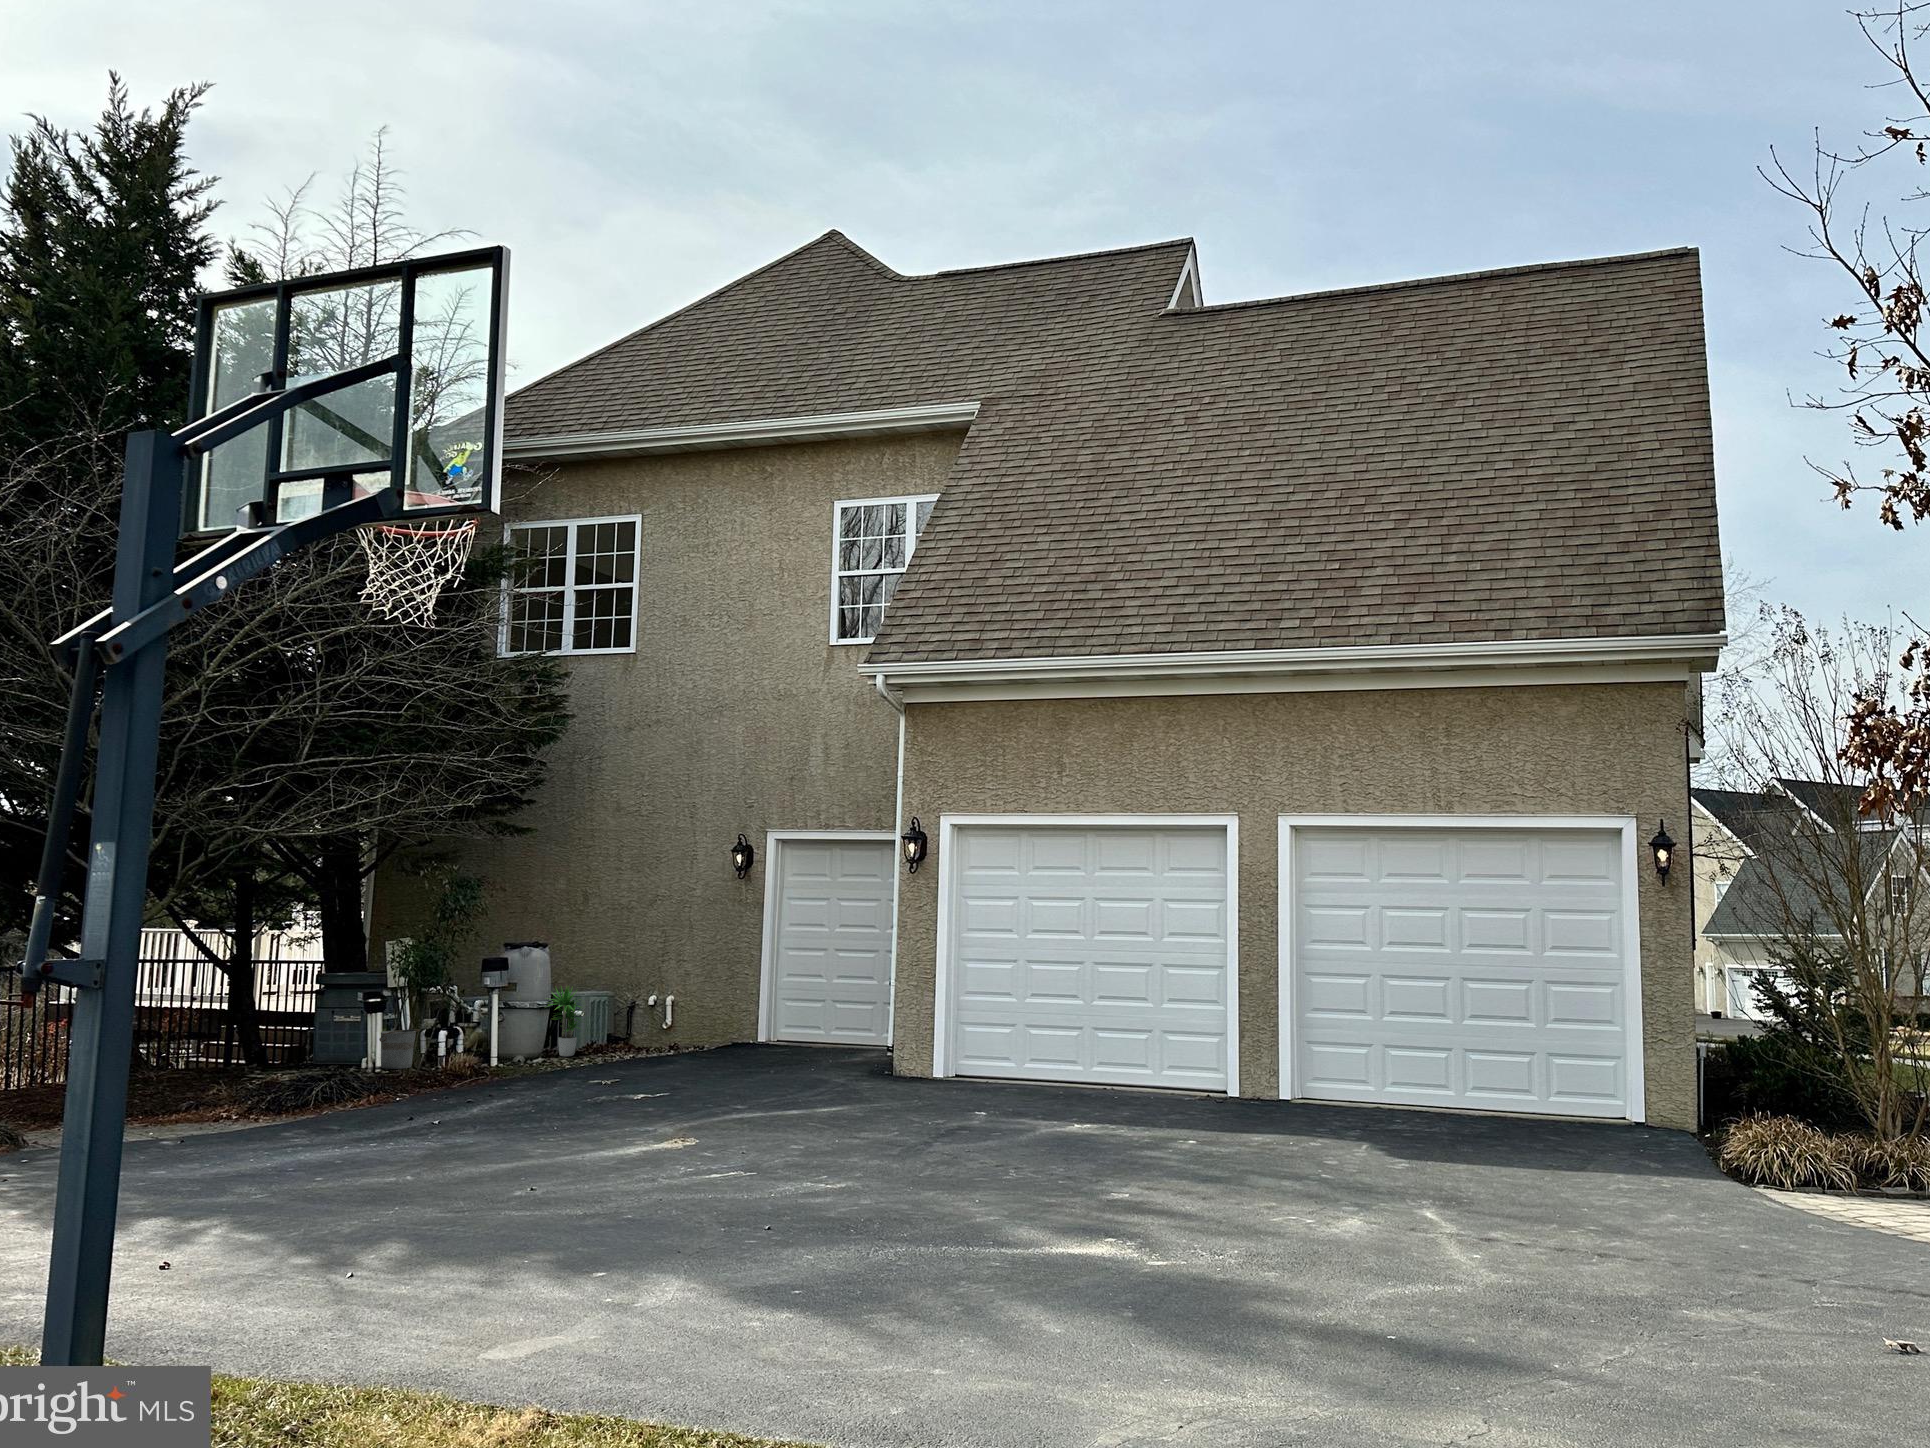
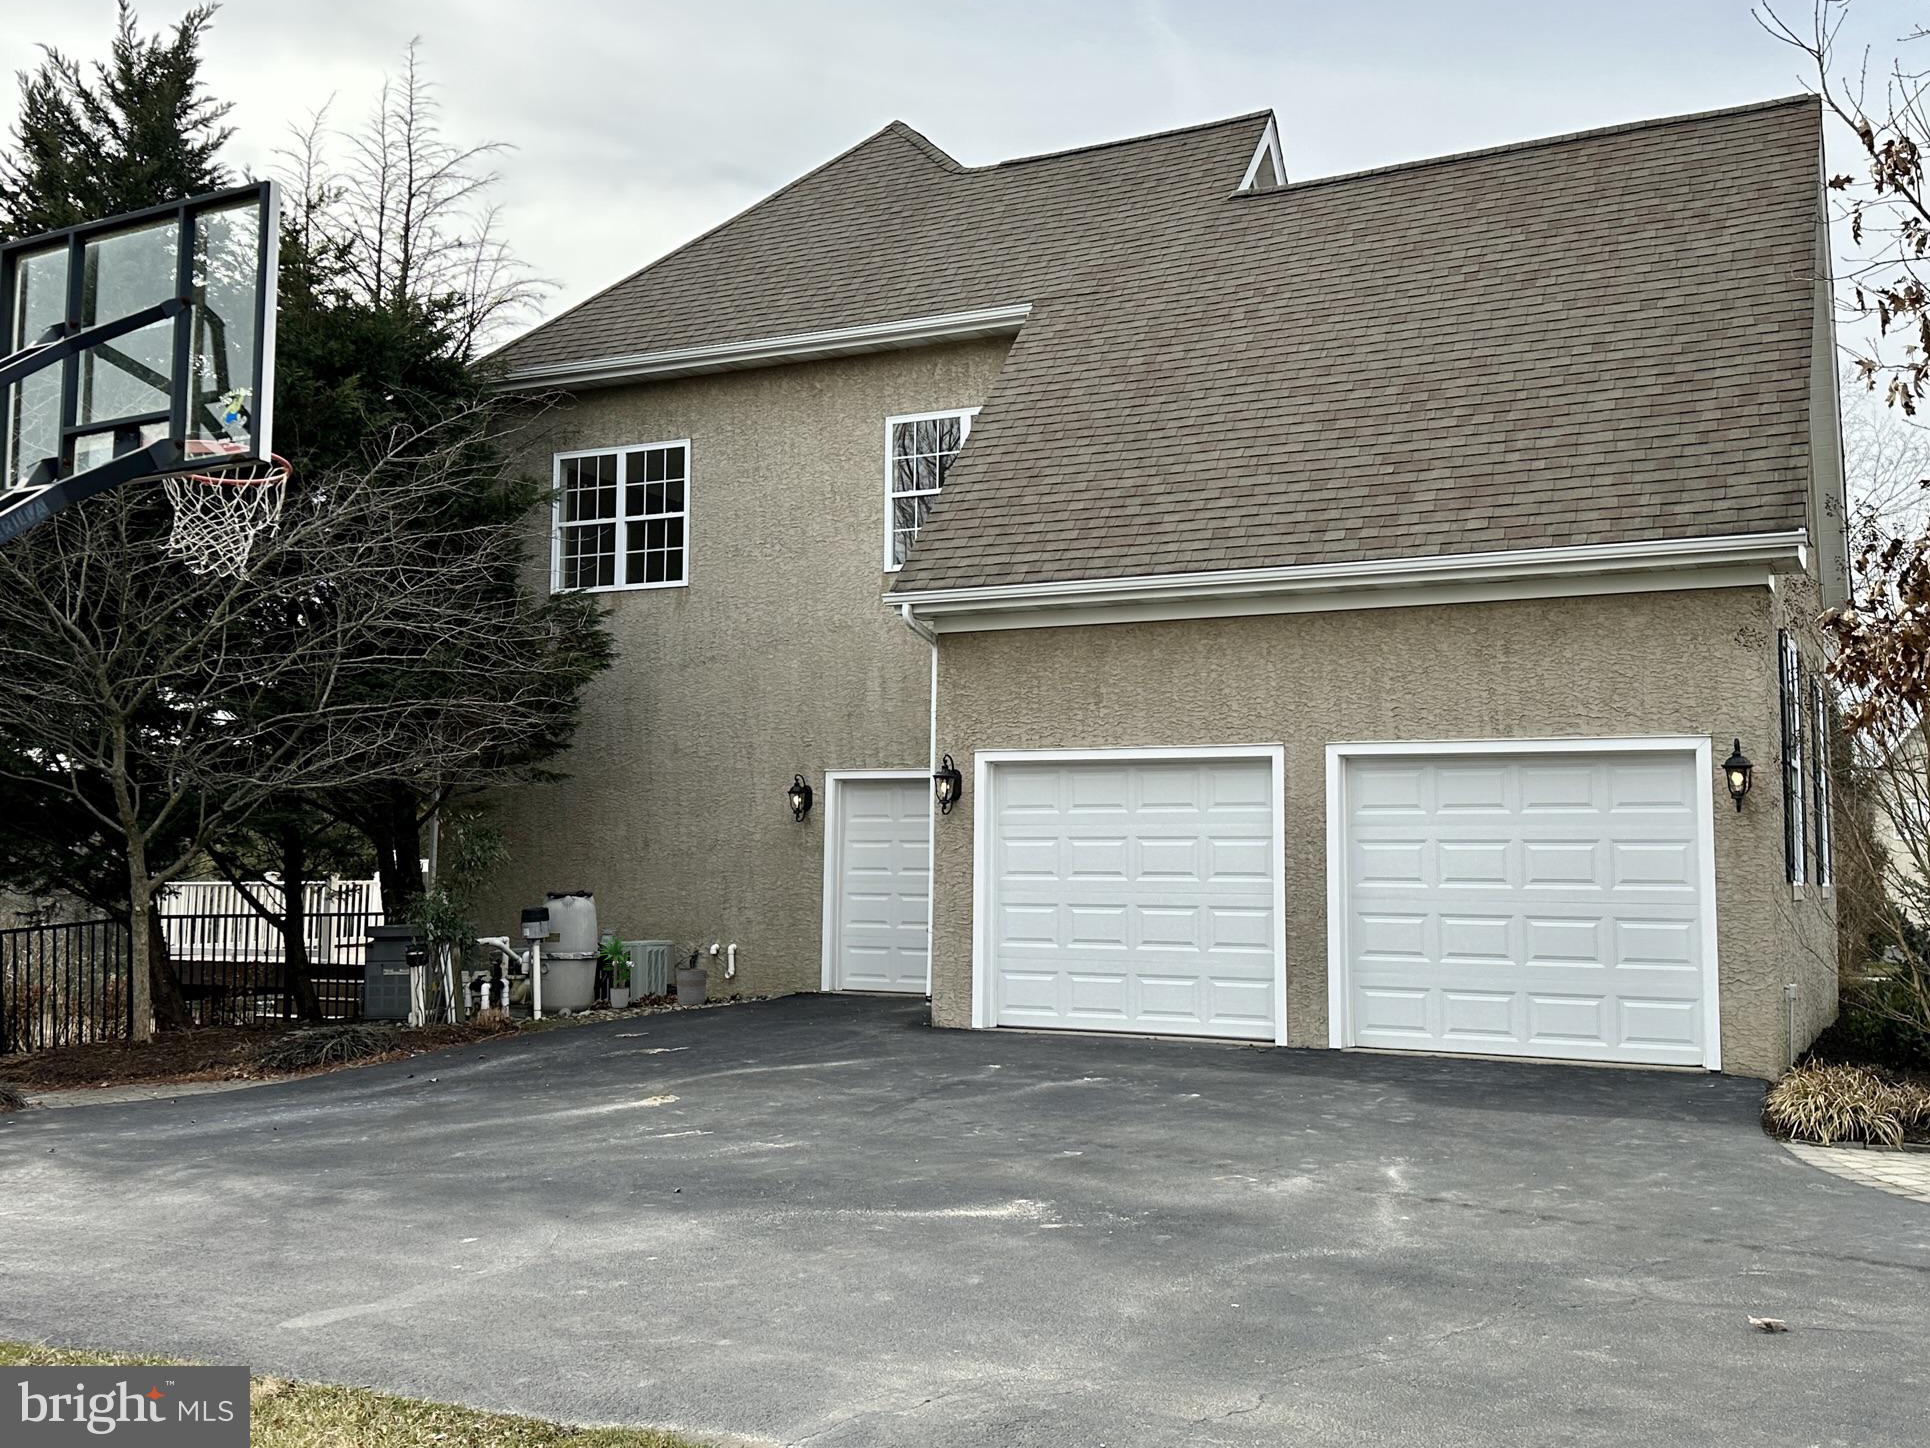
bucket: present [379,1029,420,1069] -> present [672,968,709,1004]

